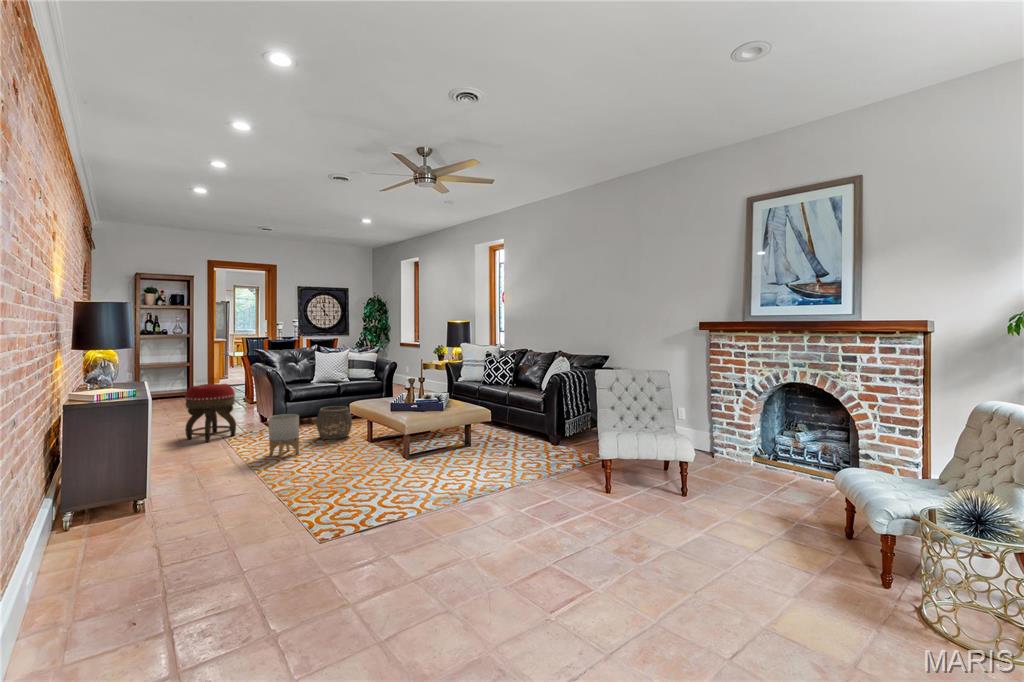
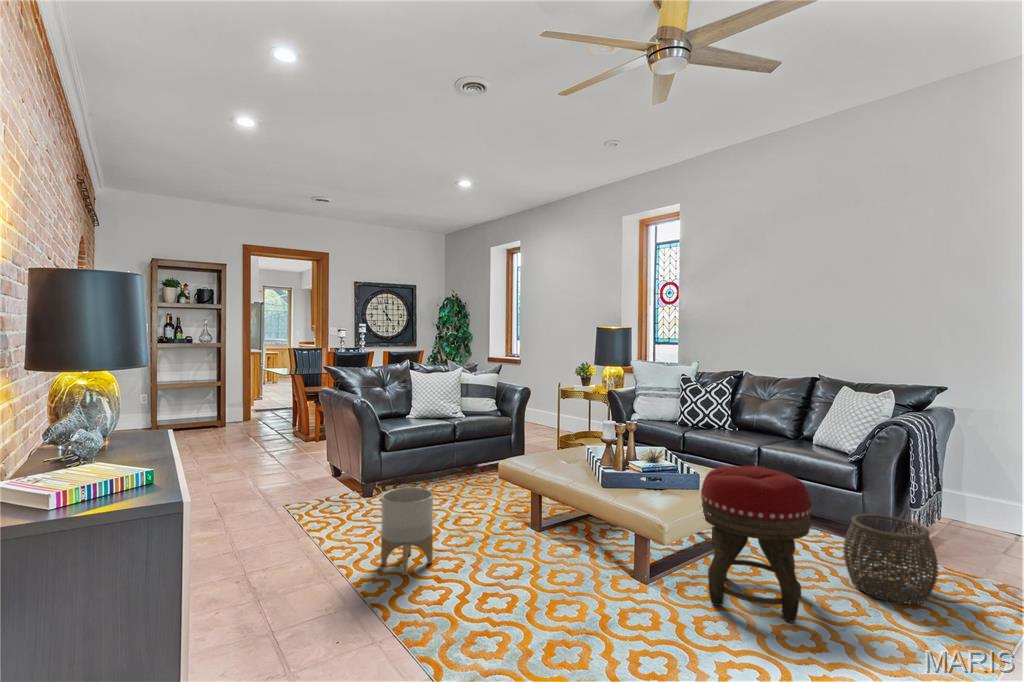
footstool: present [185,384,236,442] -> present [701,466,811,622]
woven basket: present [317,406,352,439] -> present [843,514,939,605]

